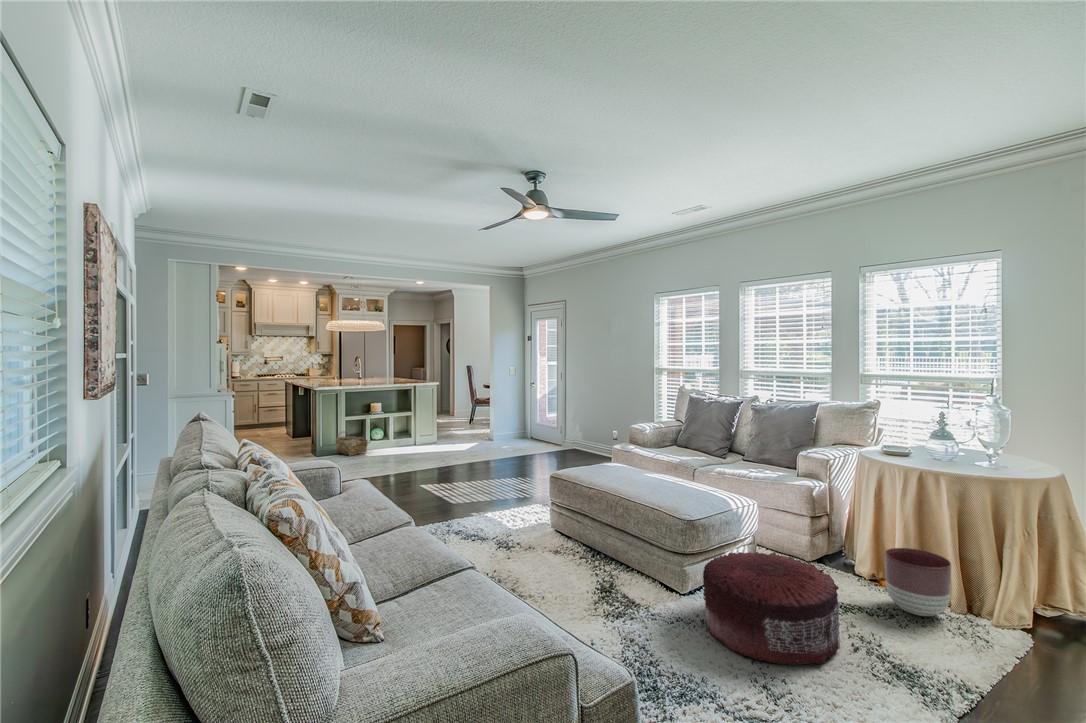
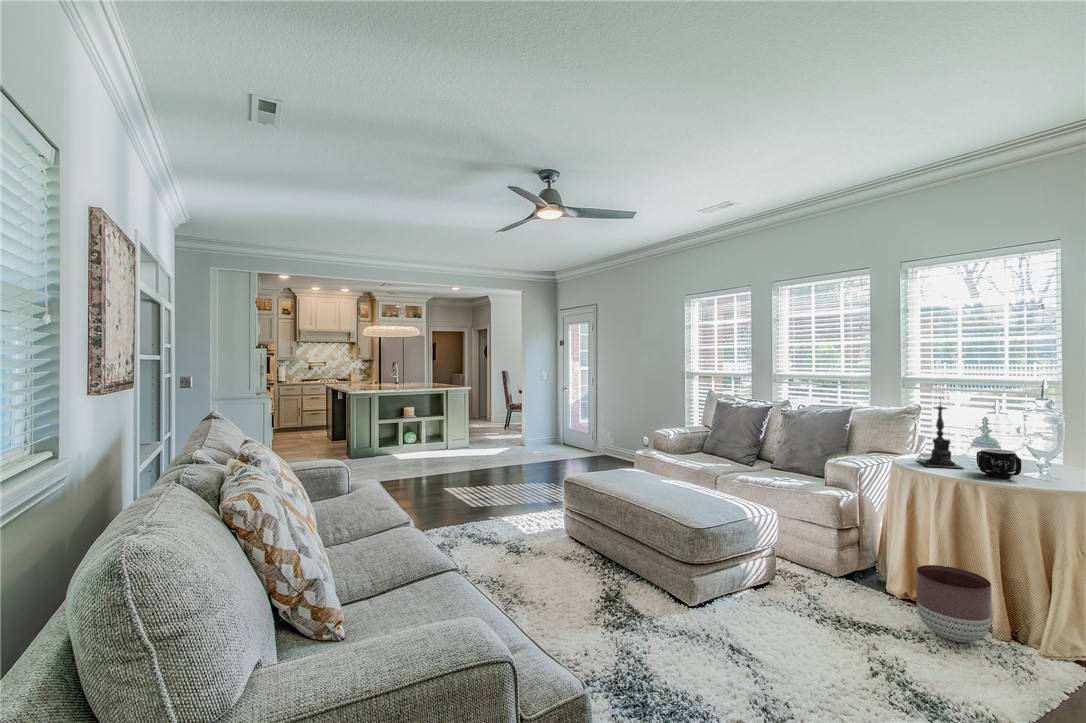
candle holder: none [881,395,925,459] -> present [918,403,962,468]
woven basket: present [336,431,368,456] -> none [370,434,401,458]
mug: none [936,441,976,467] -> present [977,449,1022,478]
pouf: present [703,552,840,665] -> none [707,563,856,688]

